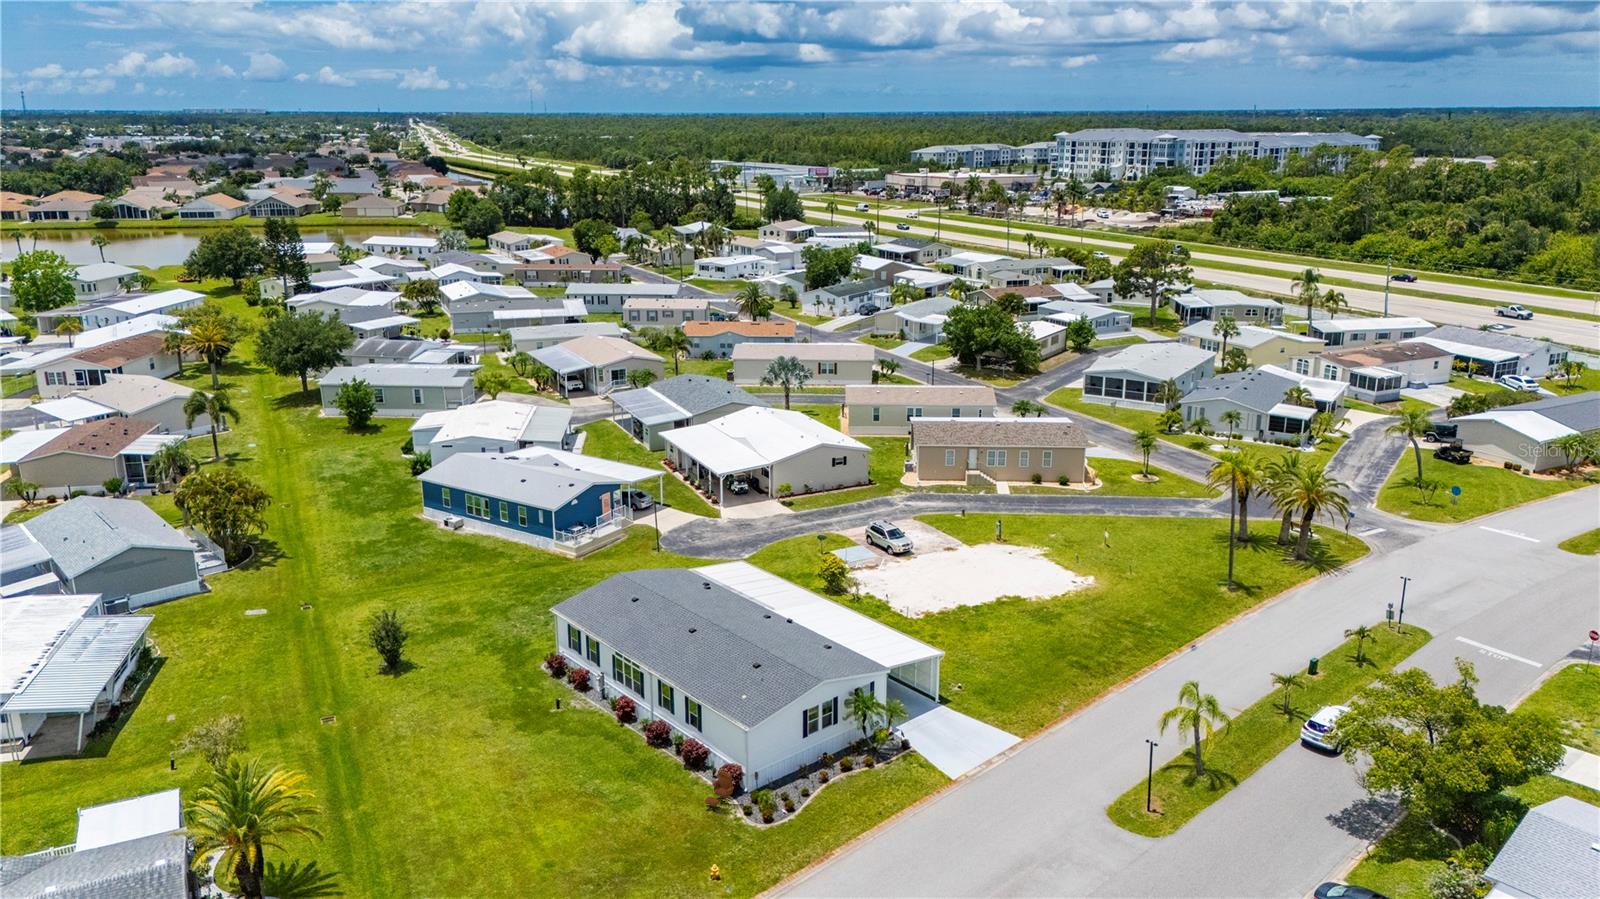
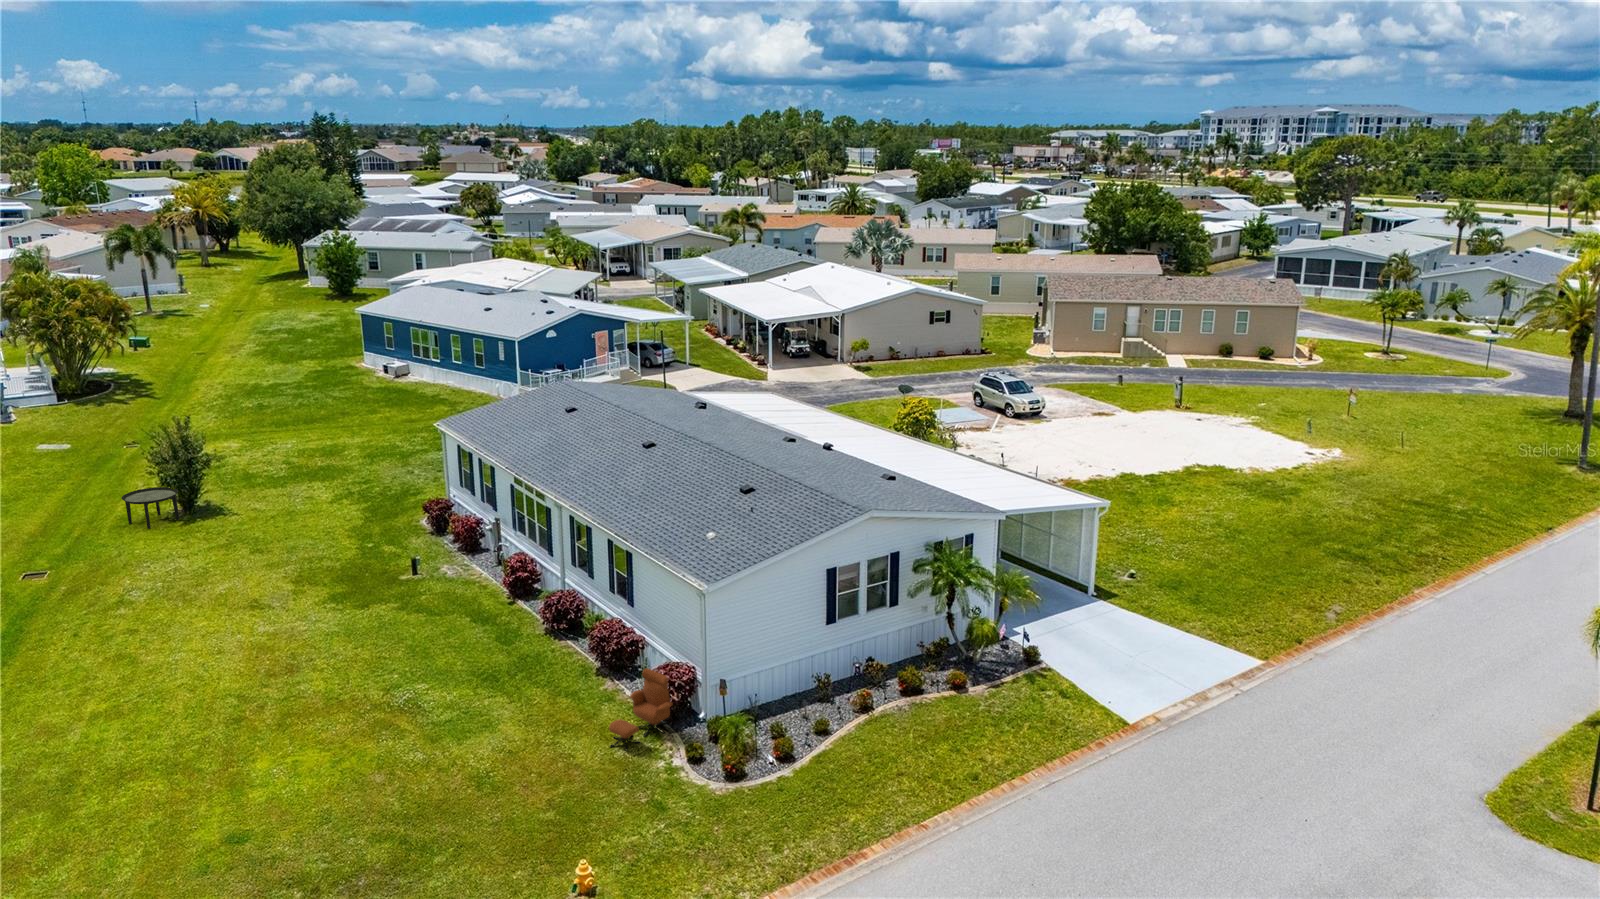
round table: none [361,656,393,684] -> present [121,487,179,529]

